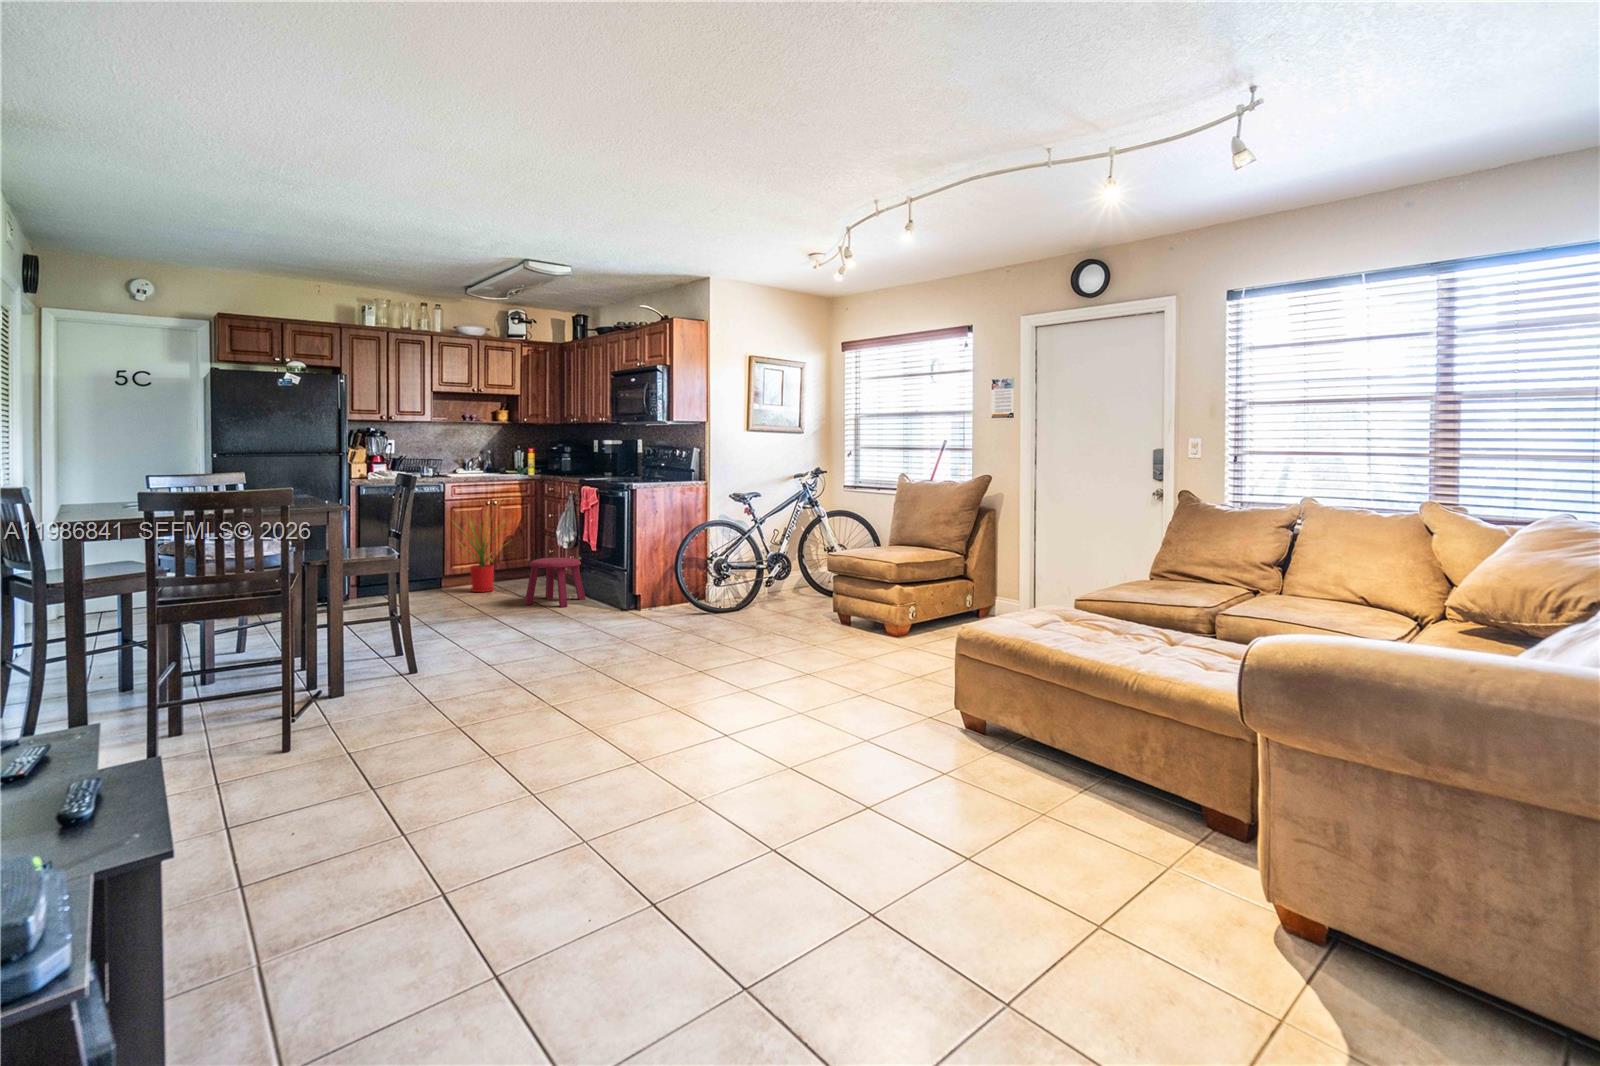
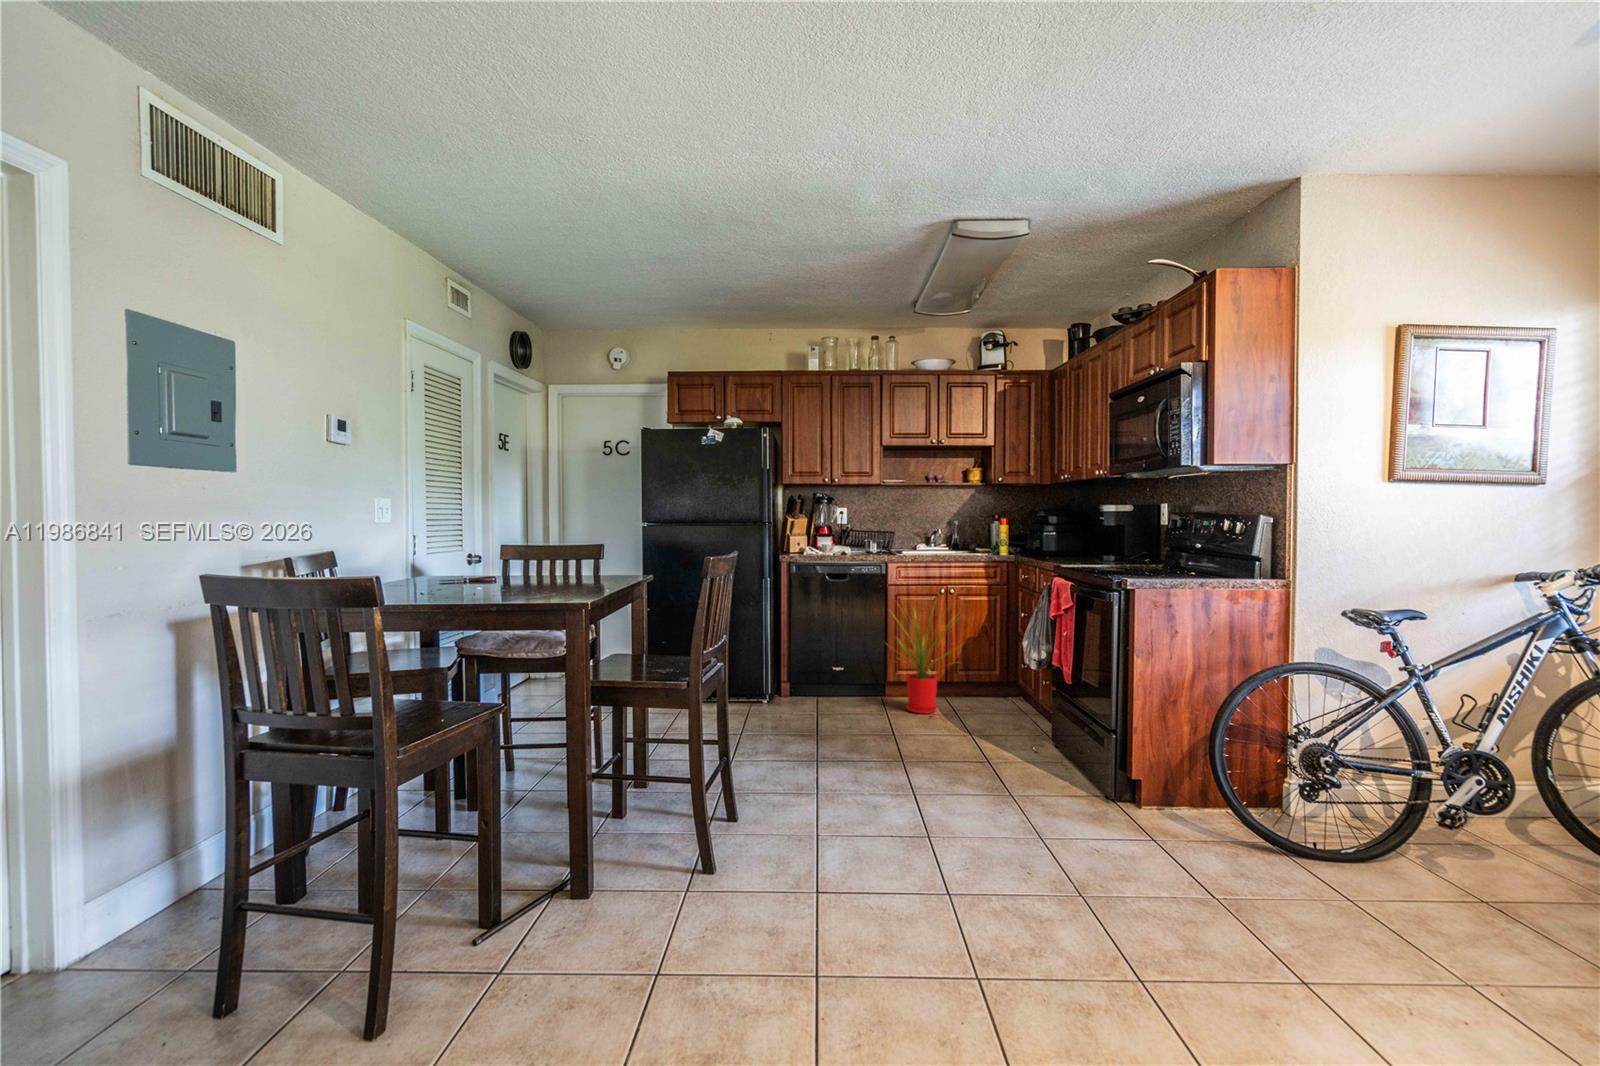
stool: present [525,558,586,607] -> none [957,683,1052,771]

